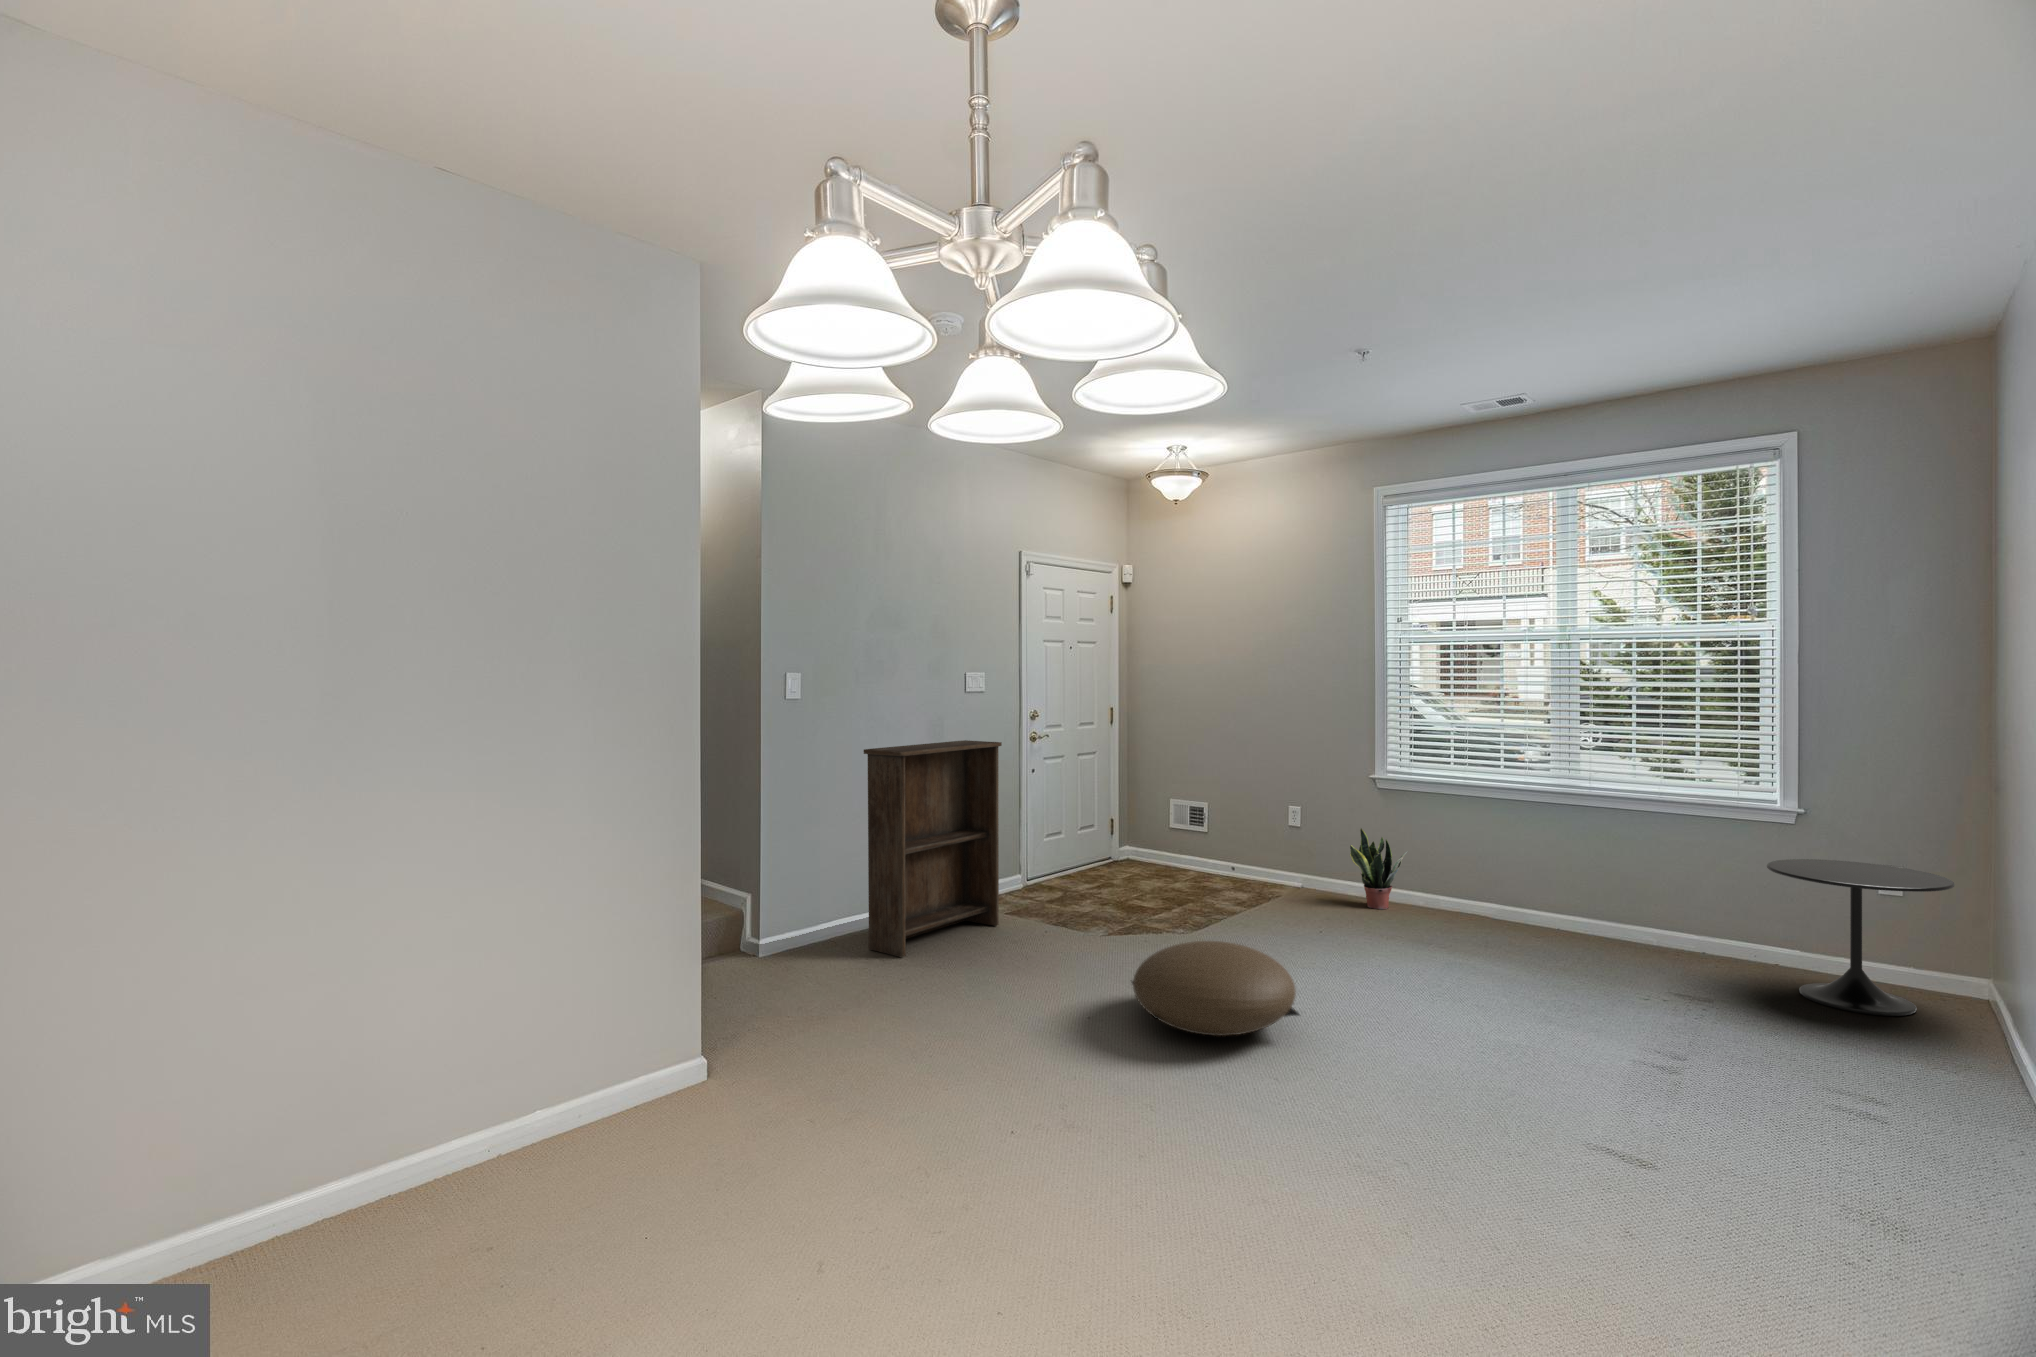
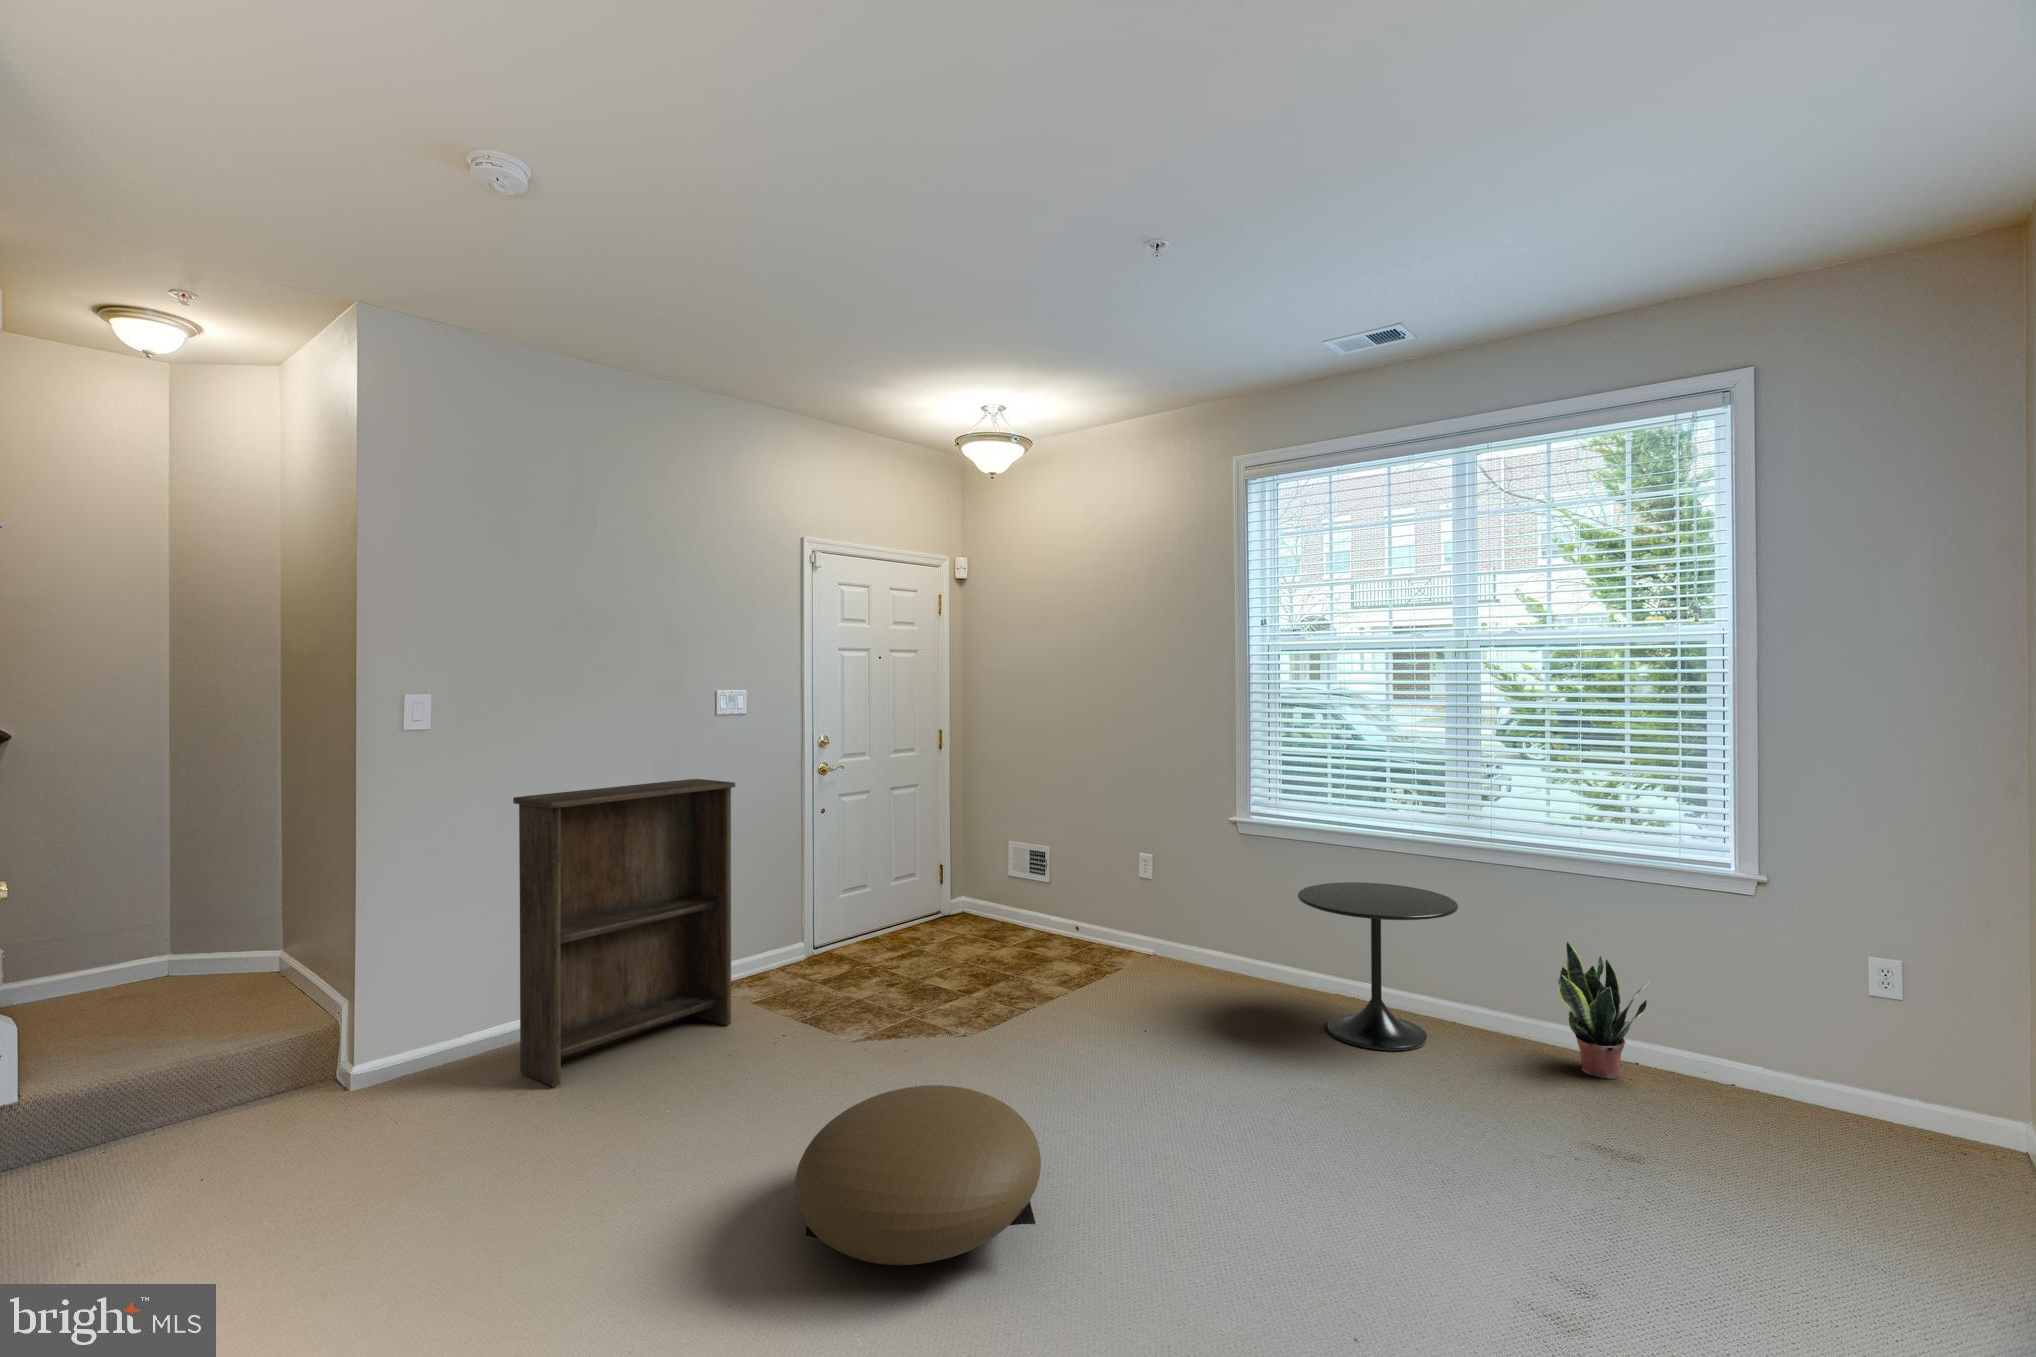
potted plant: present [1350,828,1407,909] -> present [1557,942,1650,1079]
side table: present [1767,859,1955,1016] -> present [1298,882,1458,1051]

